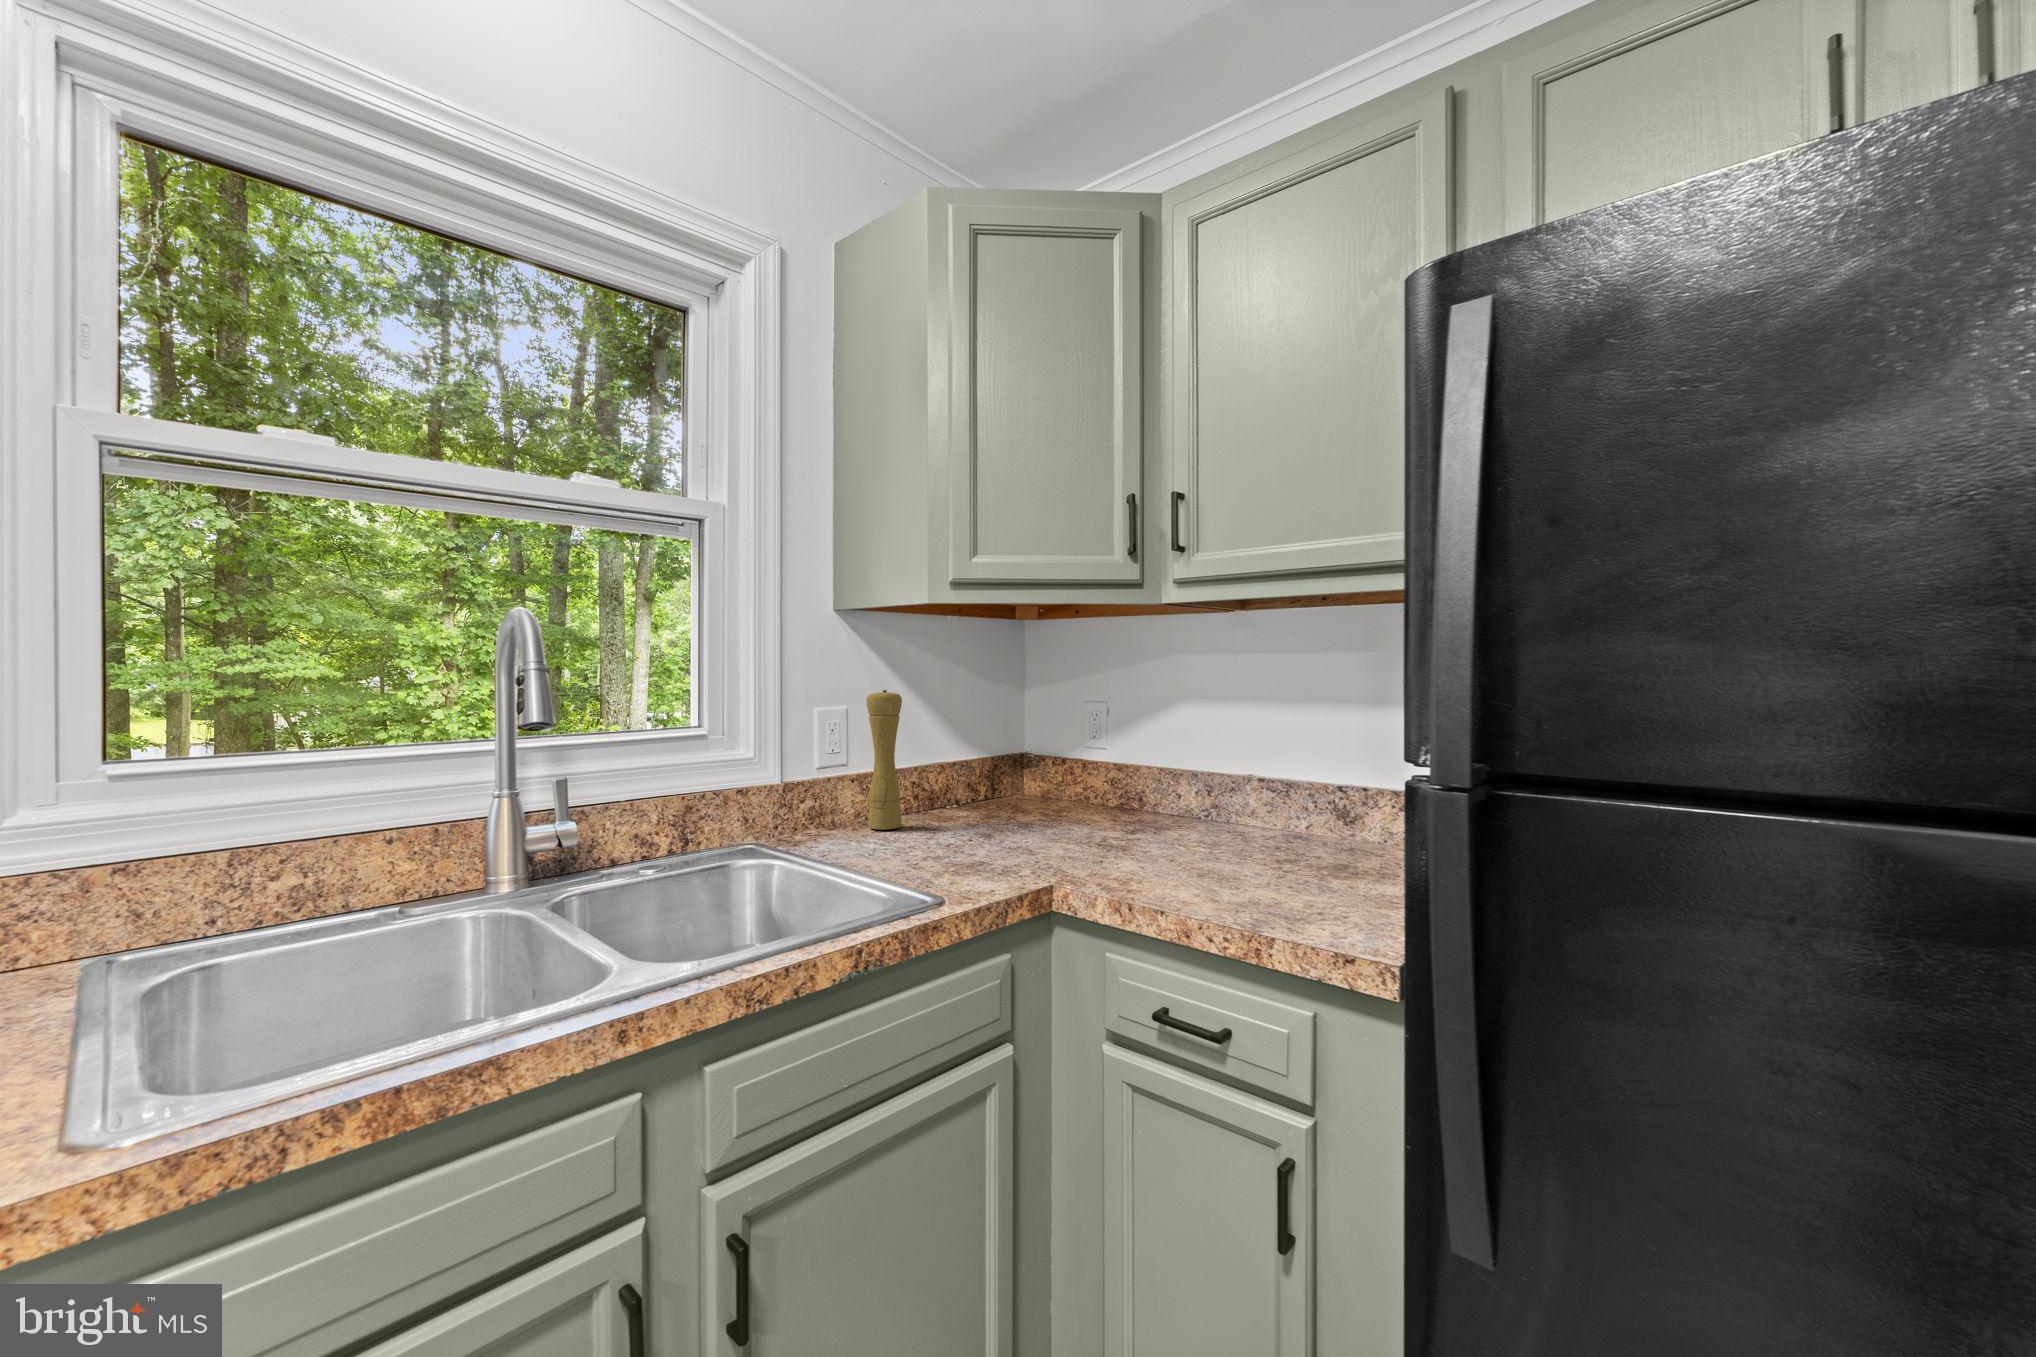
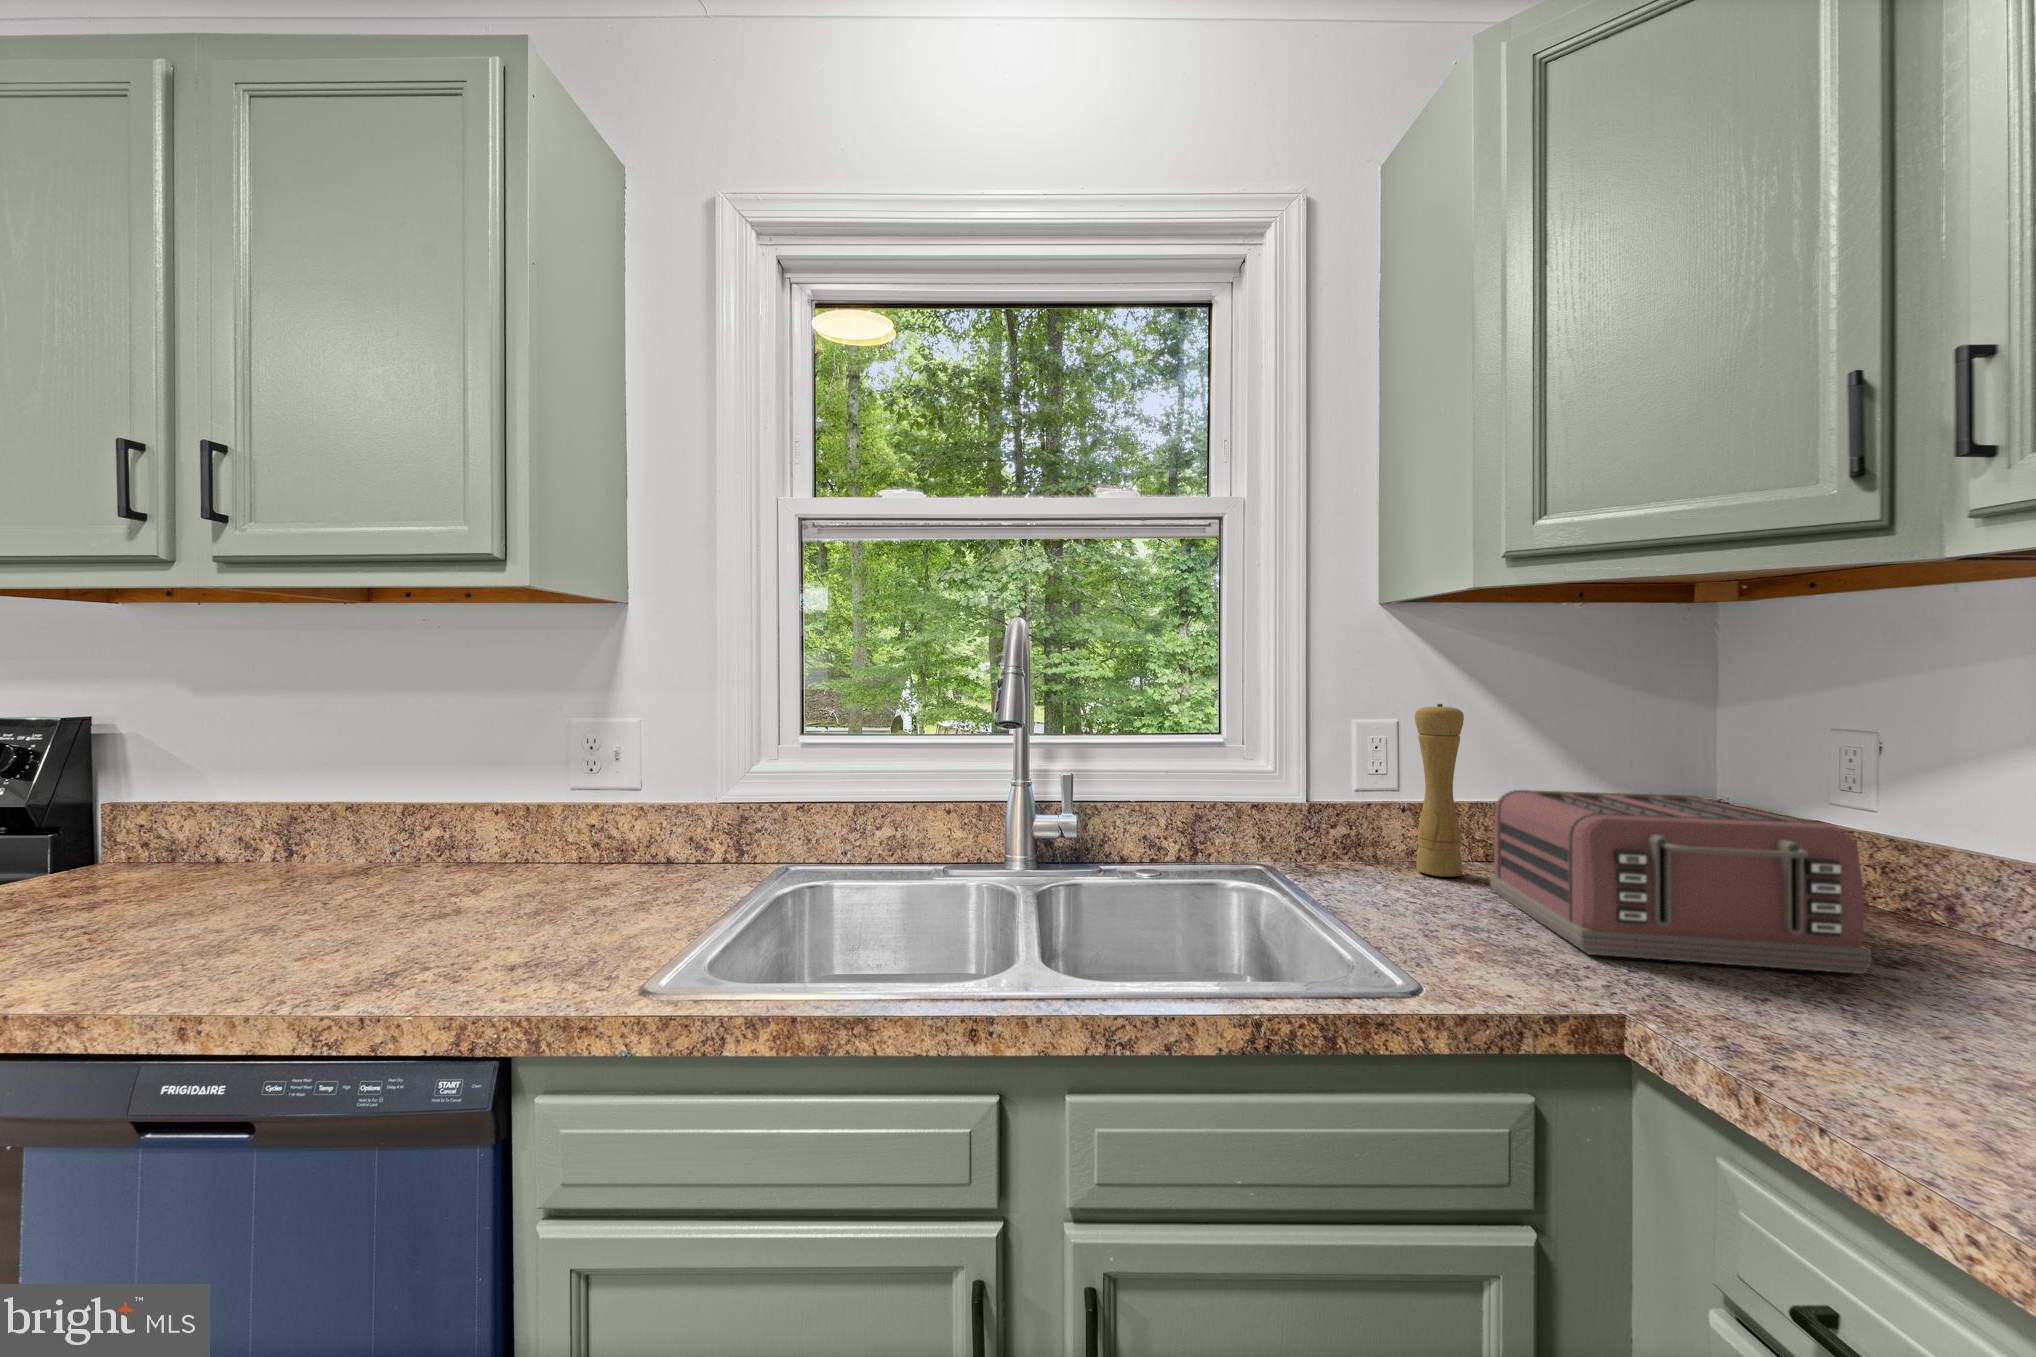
toaster: none [927,747,1132,859] -> present [1490,790,1872,974]

